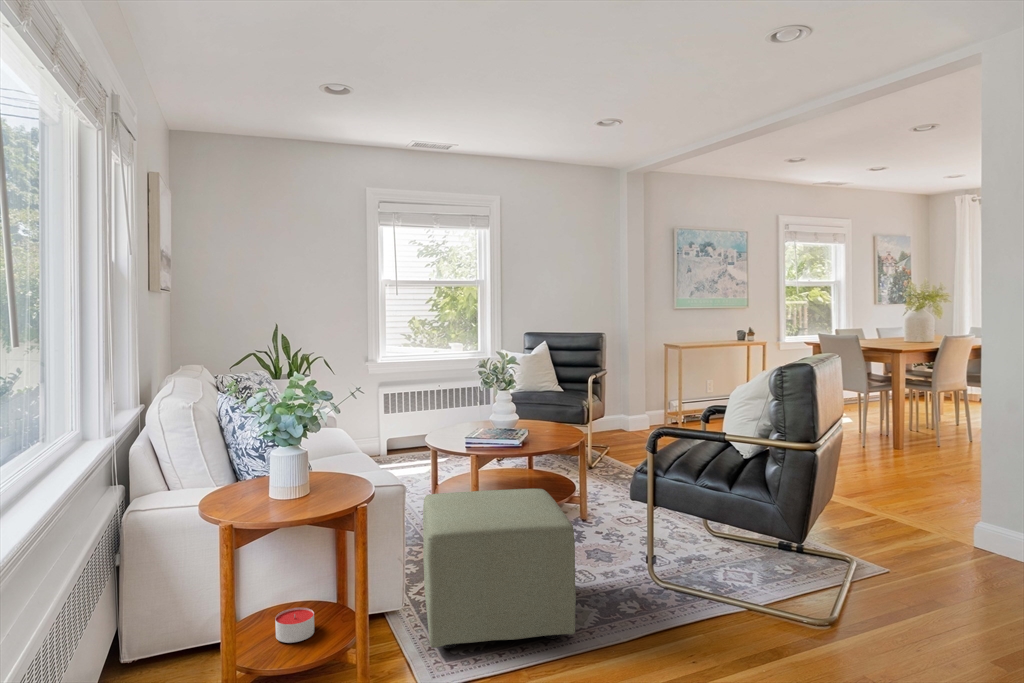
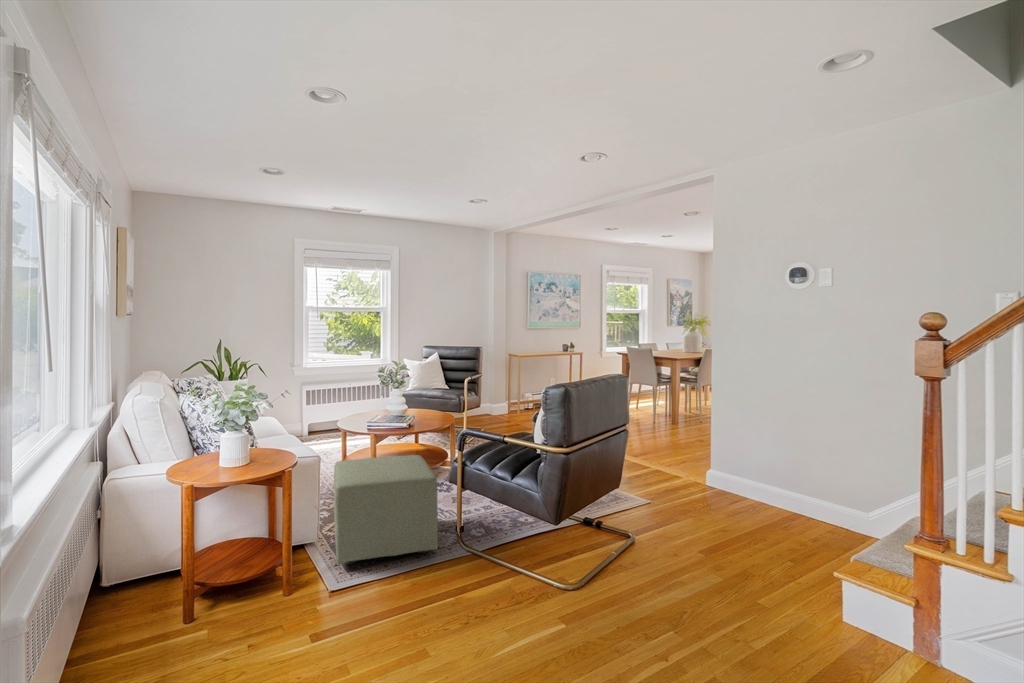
candle: present [275,608,314,643] -> none [224,542,253,566]

